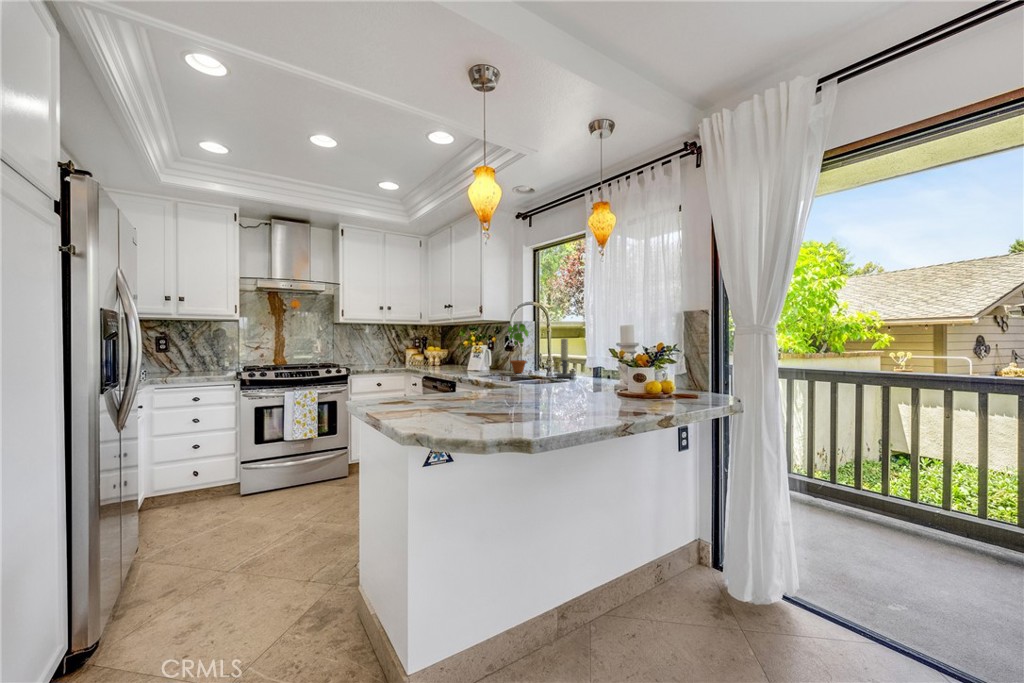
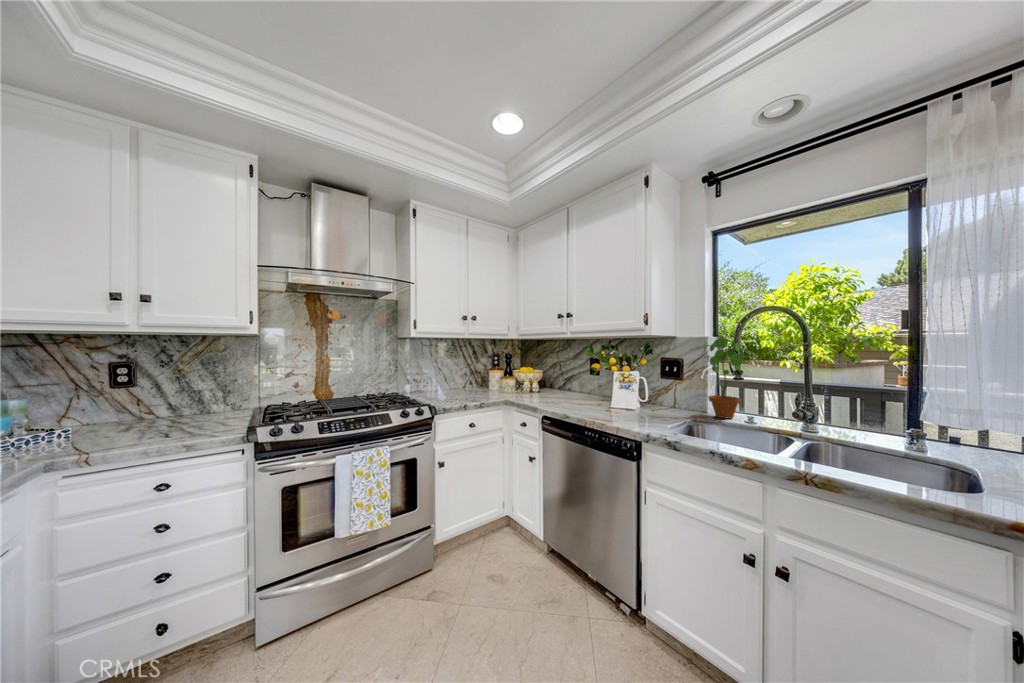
candle holder: present [554,338,575,378] -> none [853,366,927,446]

